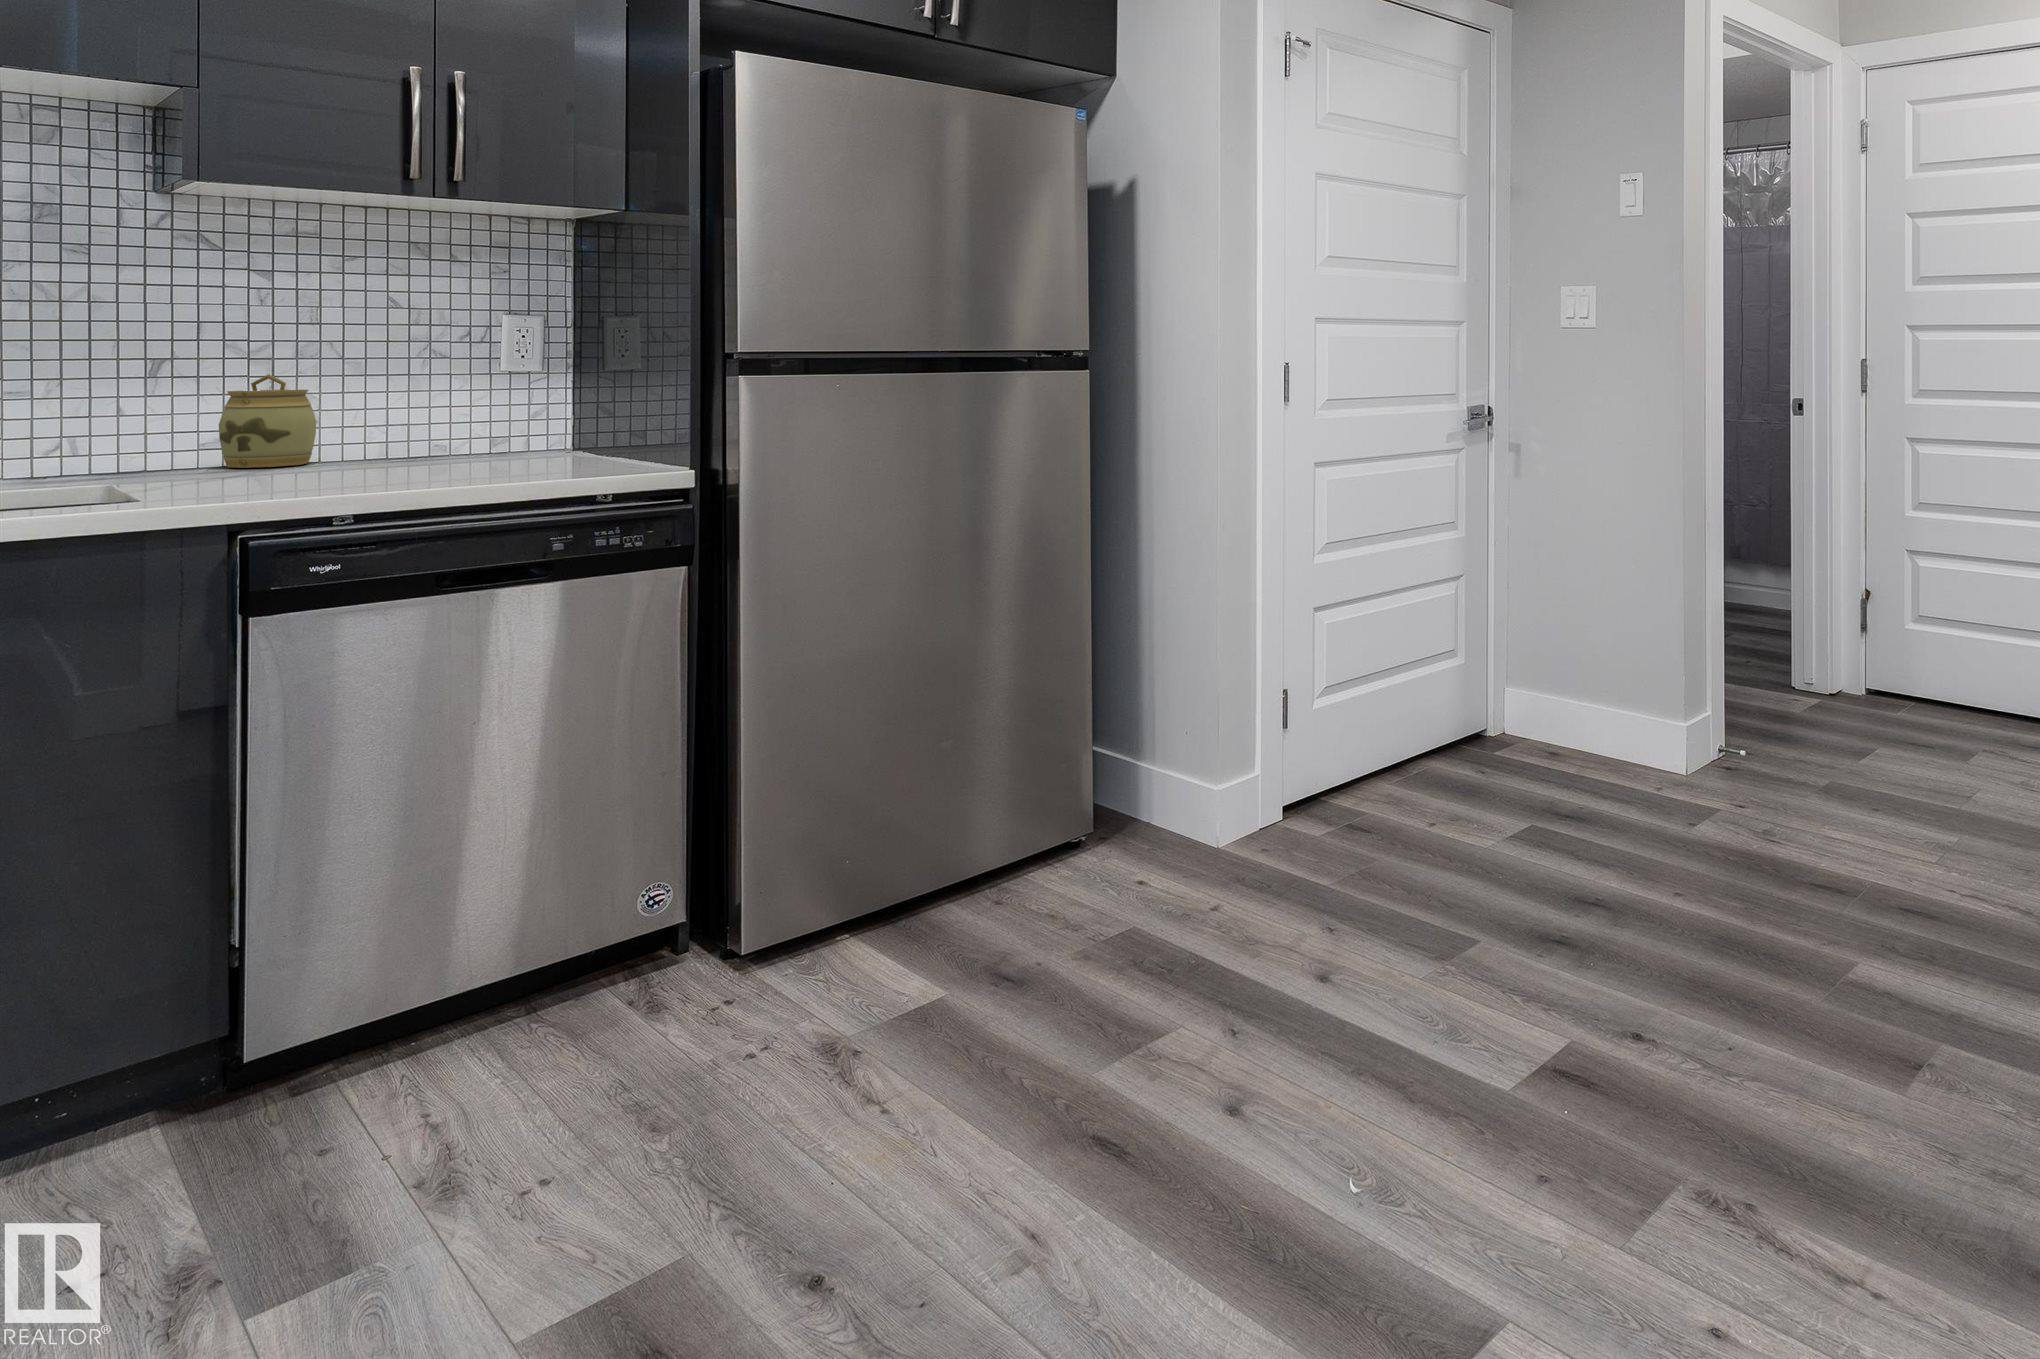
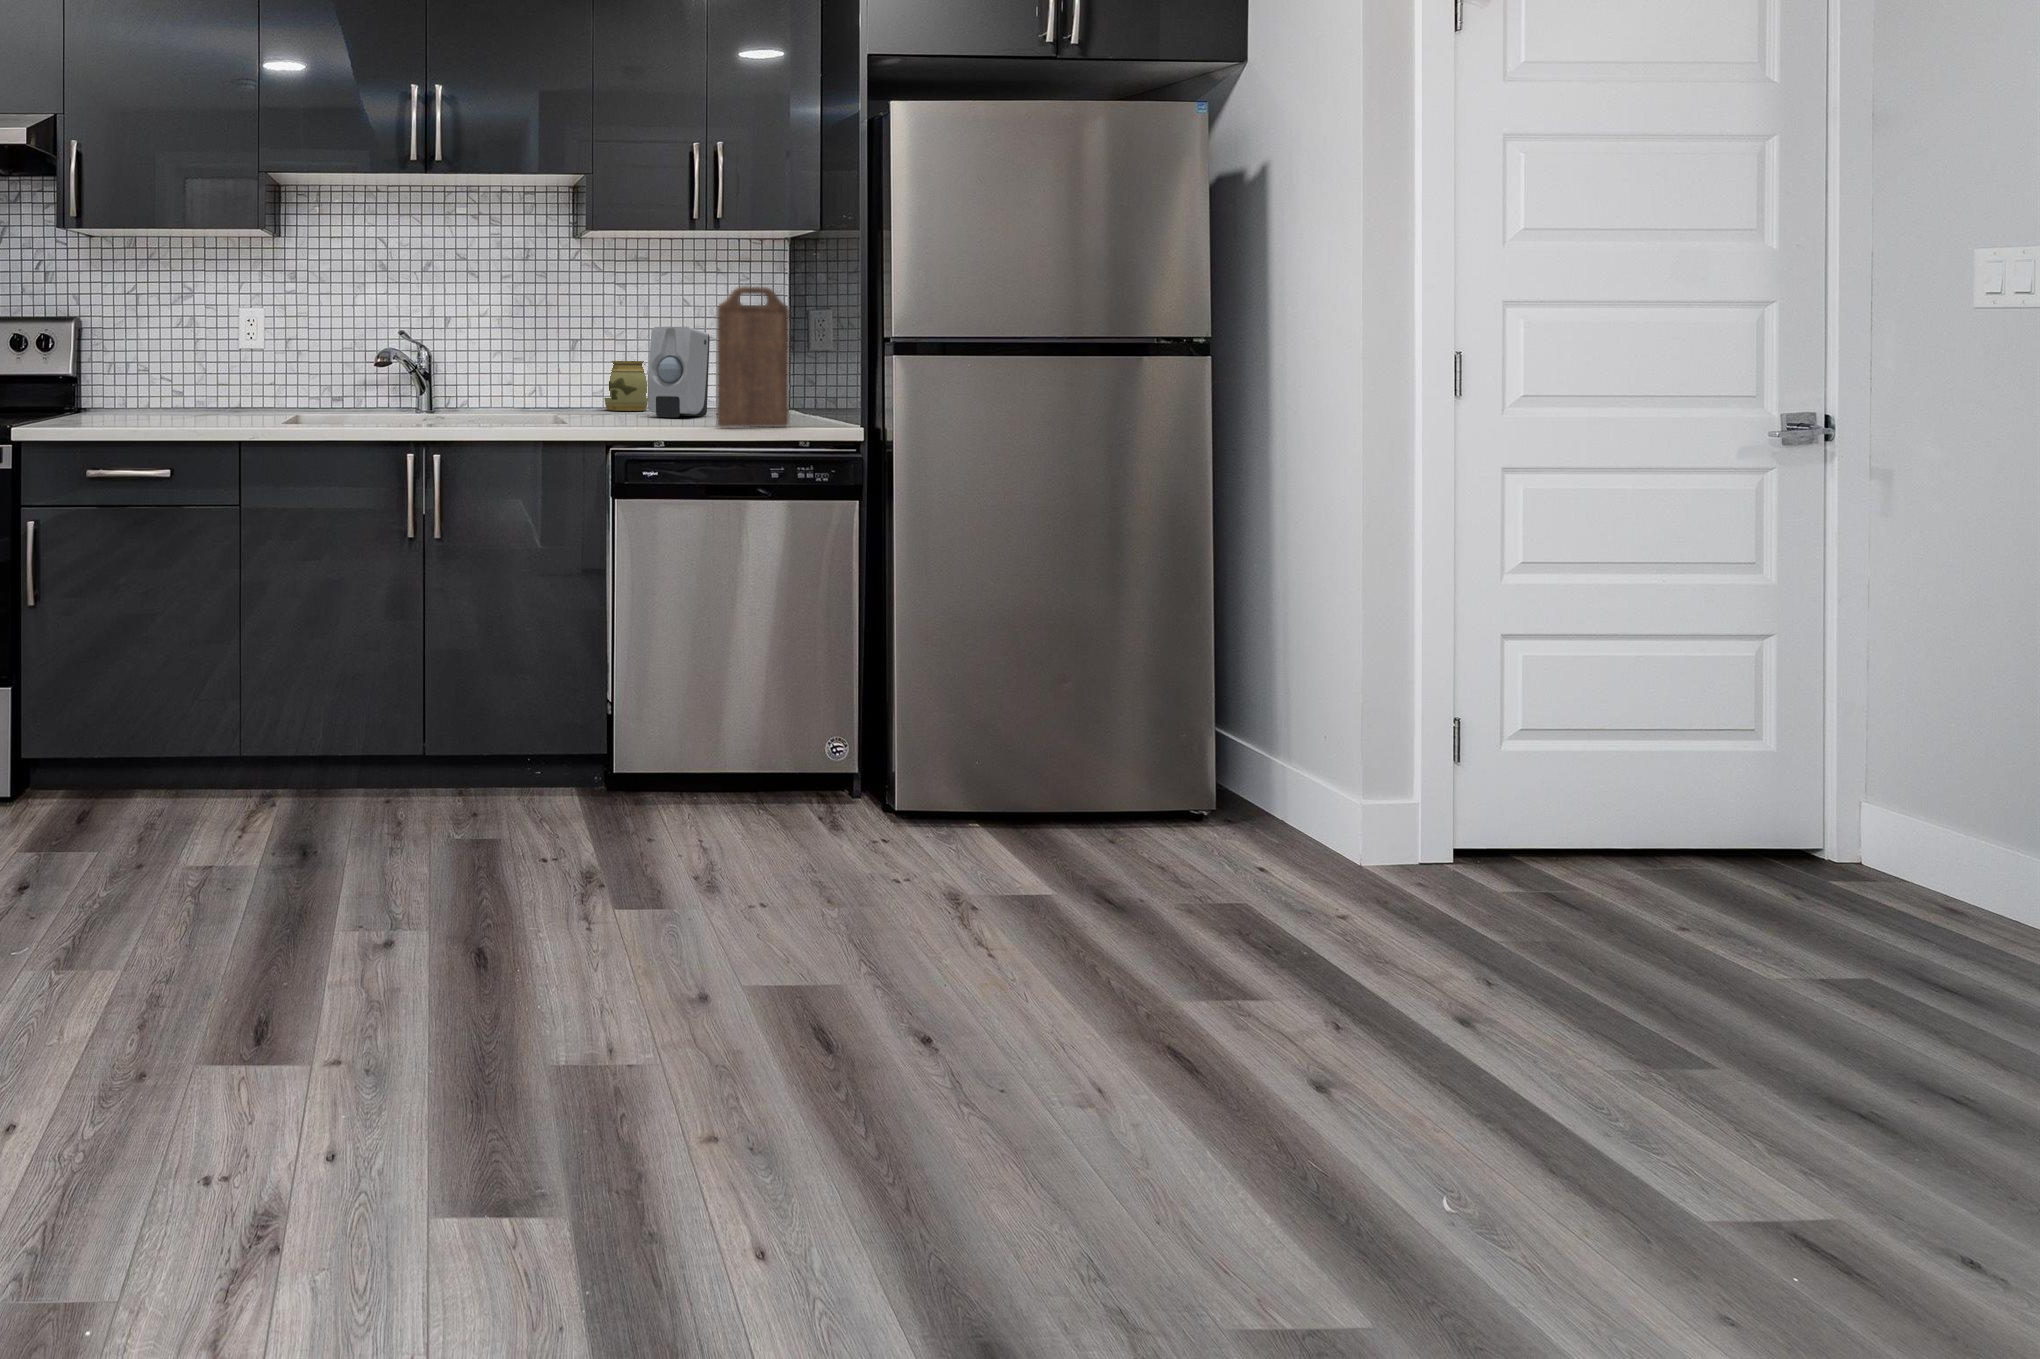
cutting board: none [454,291,576,491] -> present [717,287,789,428]
soap dispenser: none [317,342,433,477] -> present [648,327,710,417]

